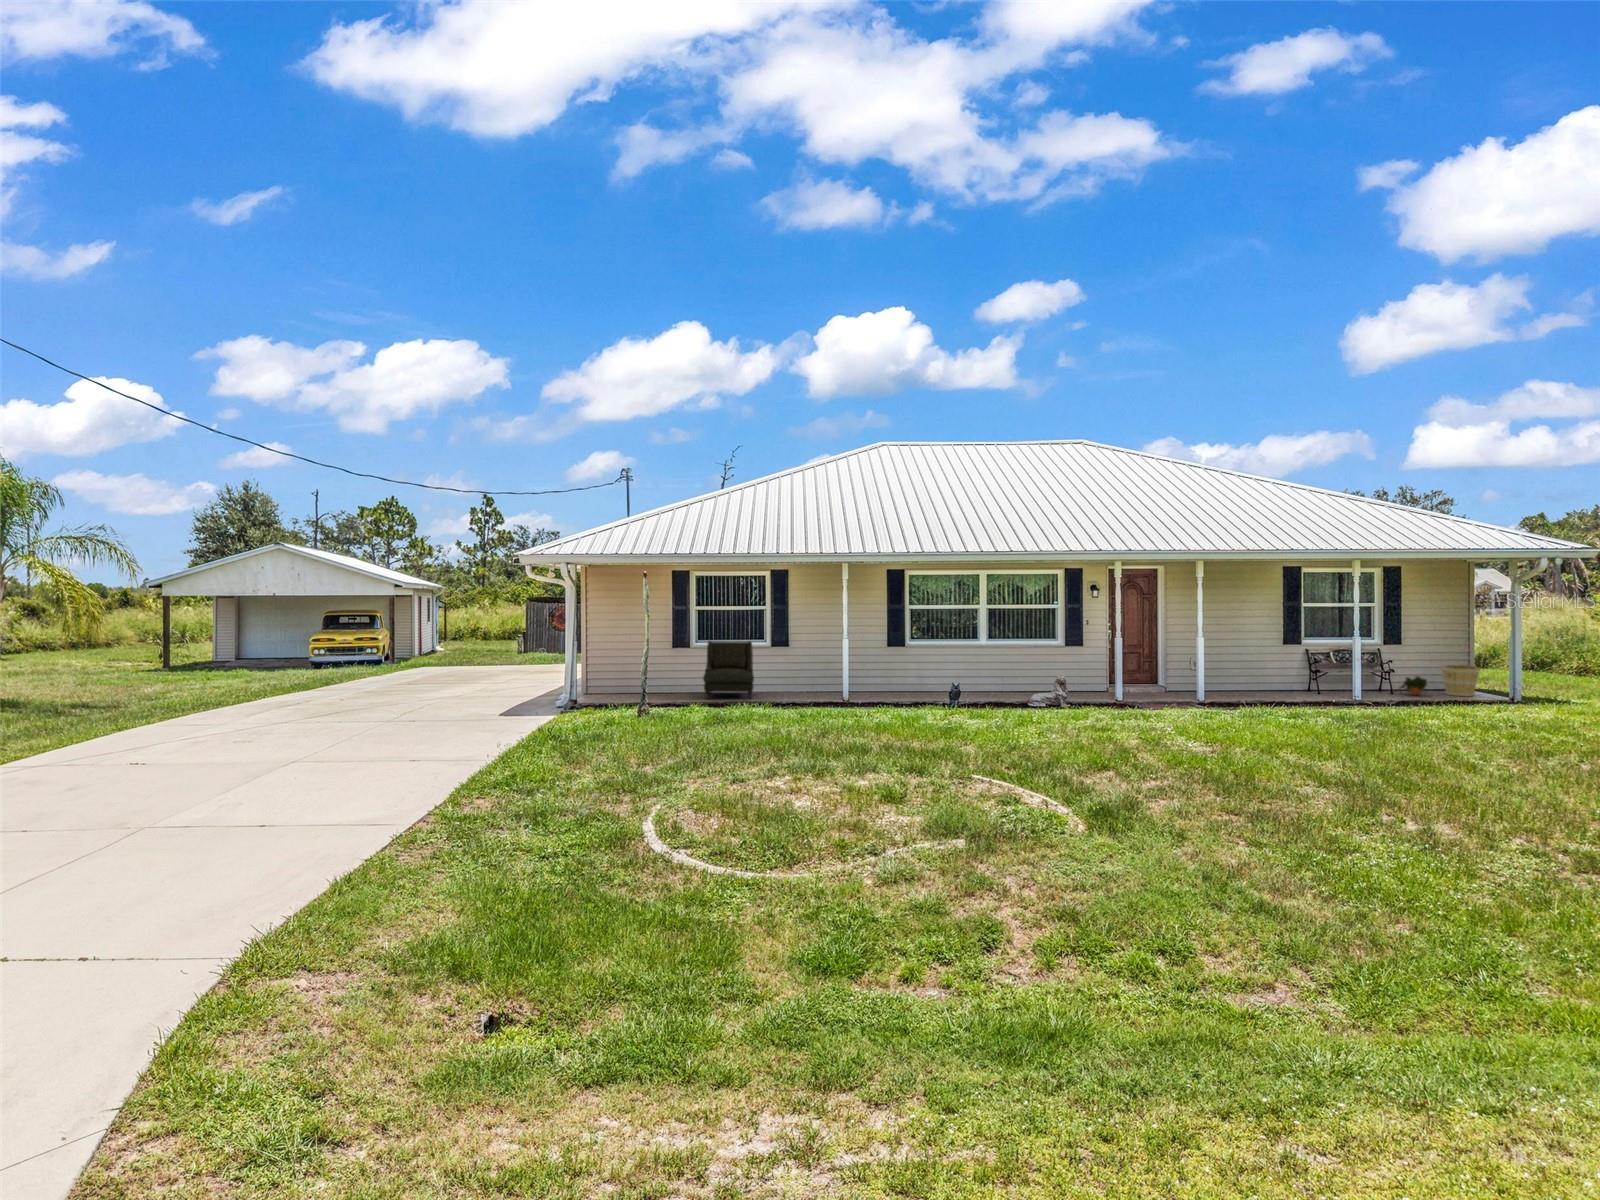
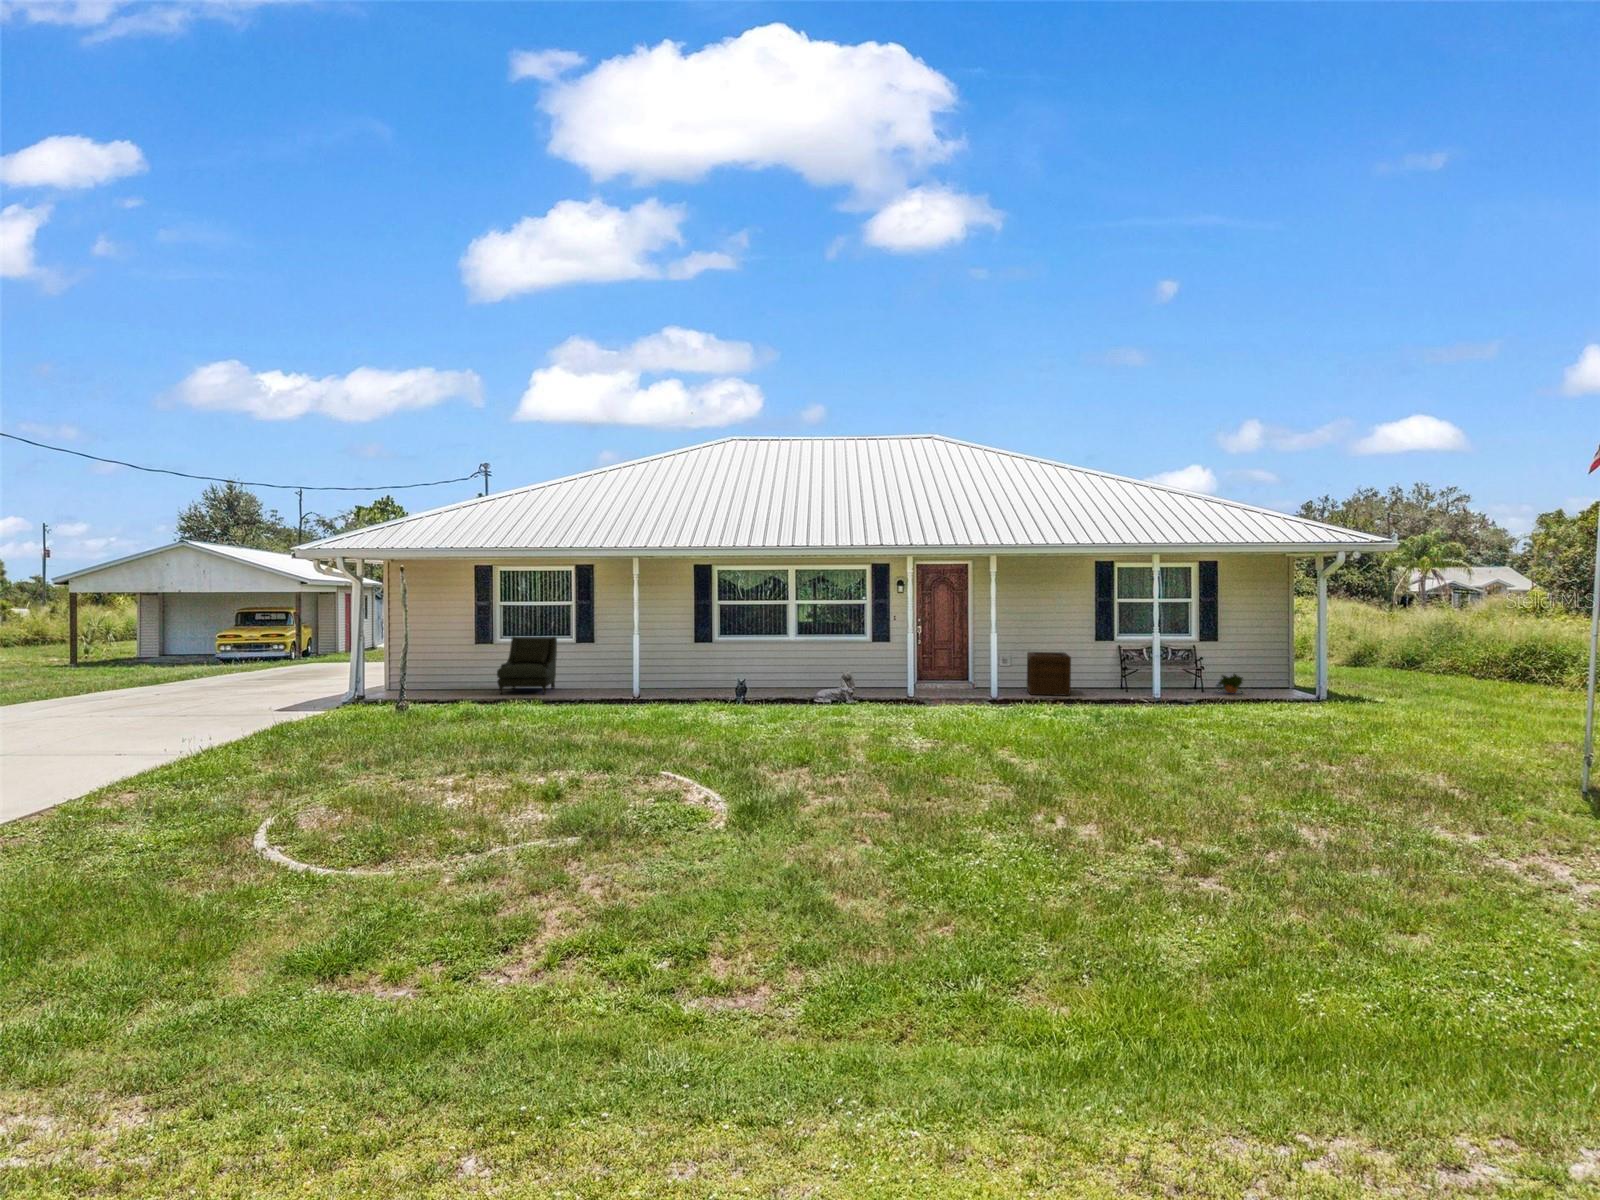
wooden crate: none [1214,655,1267,698] -> present [1027,652,1071,696]
wooden bucket: present [1441,665,1480,696] -> none [1260,662,1299,695]

